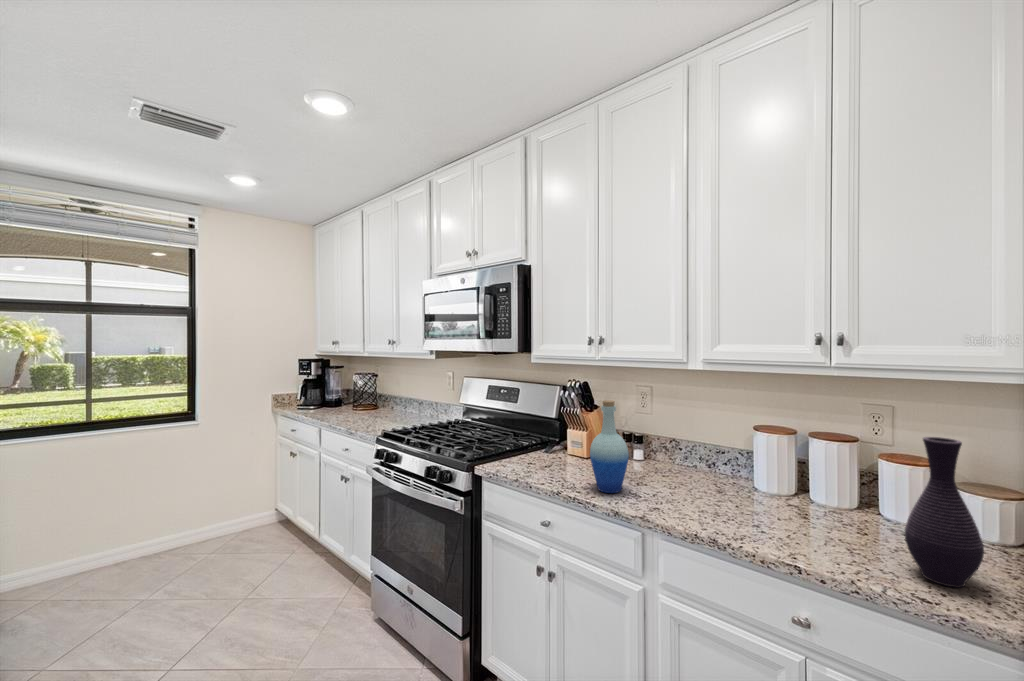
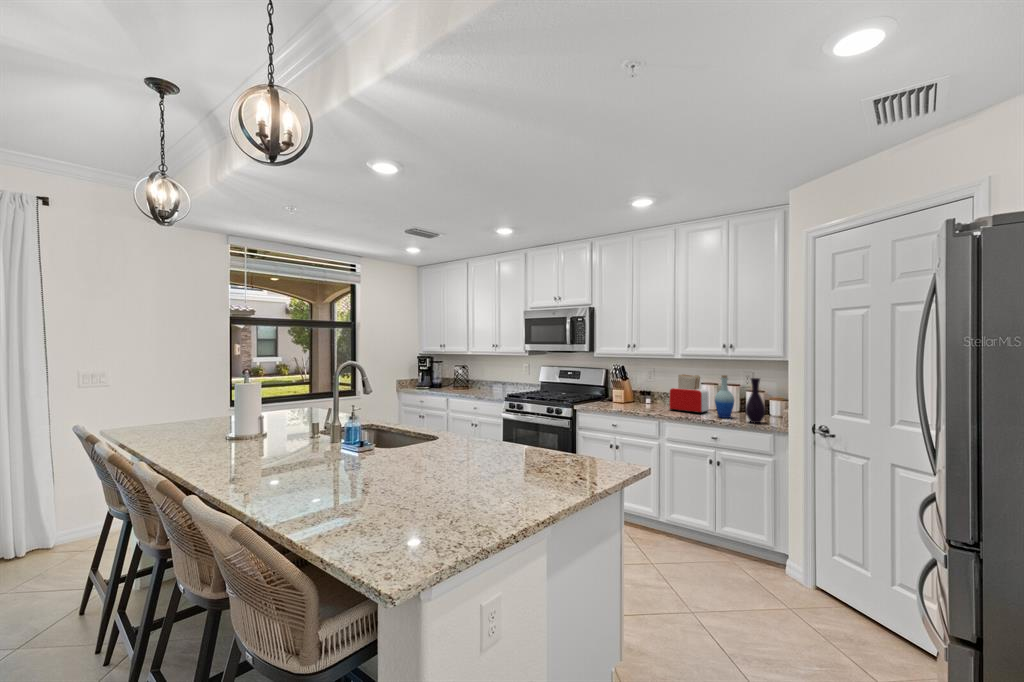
bottle: present [590,400,629,493] -> present [715,375,734,418]
toaster: none [678,407,776,514] -> present [669,374,709,414]

